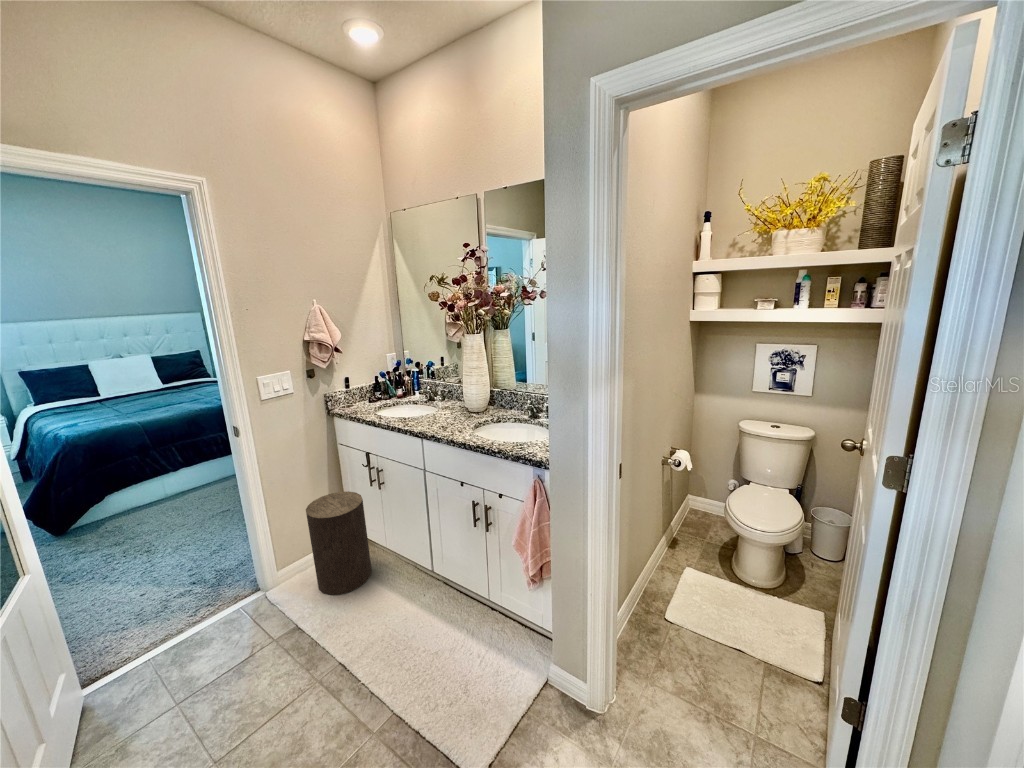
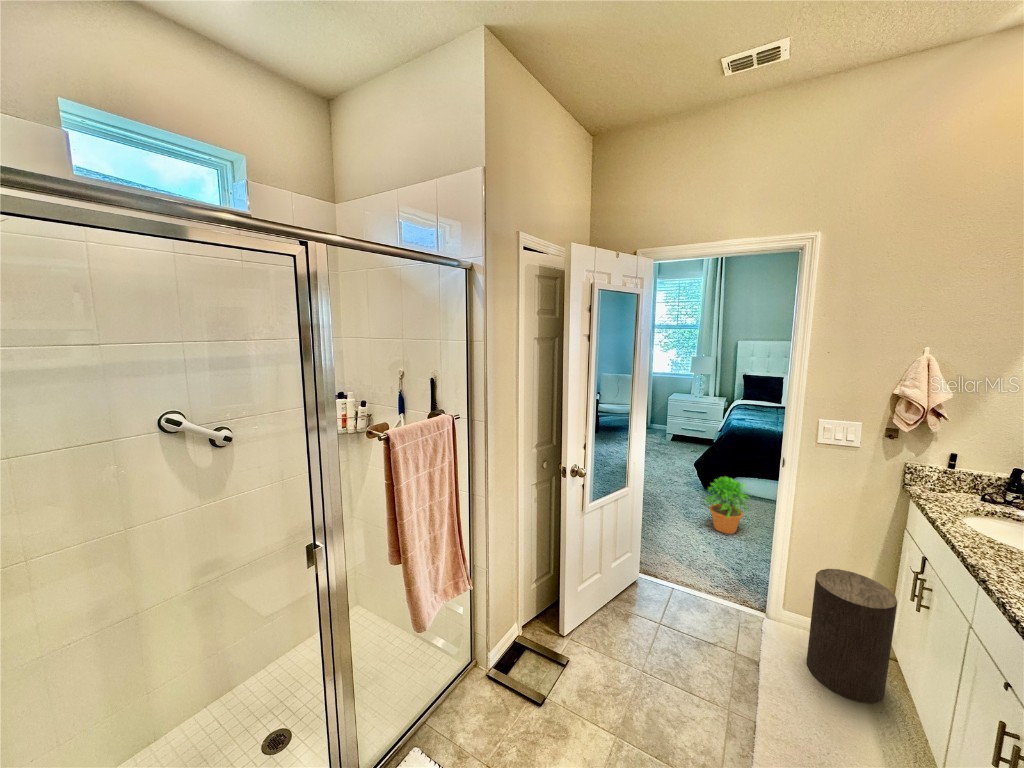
potted plant: none [92,491,162,567] -> present [706,477,748,534]

